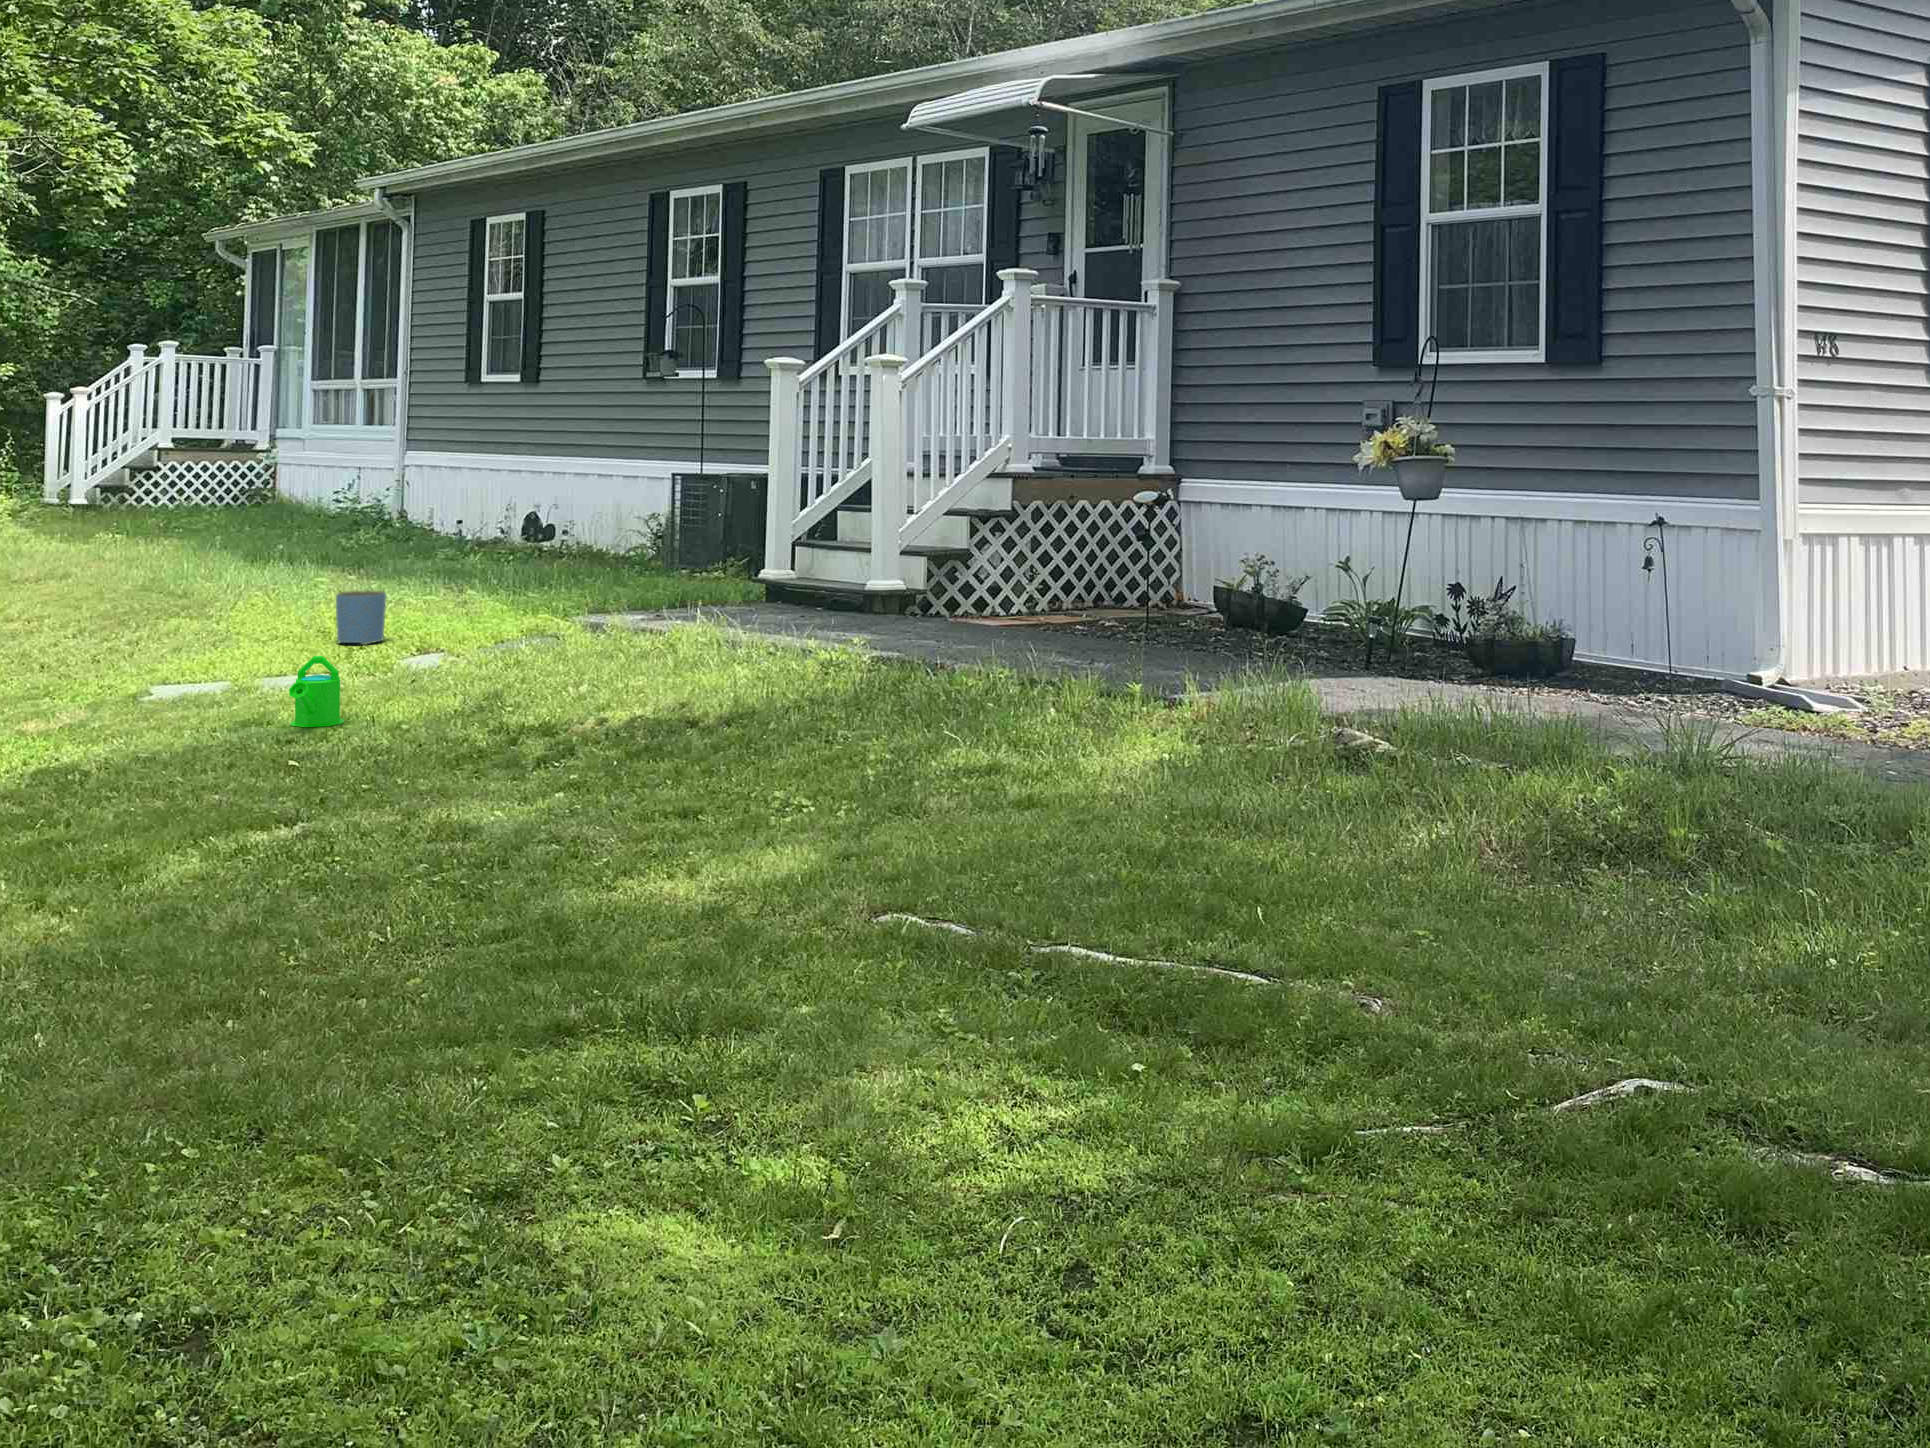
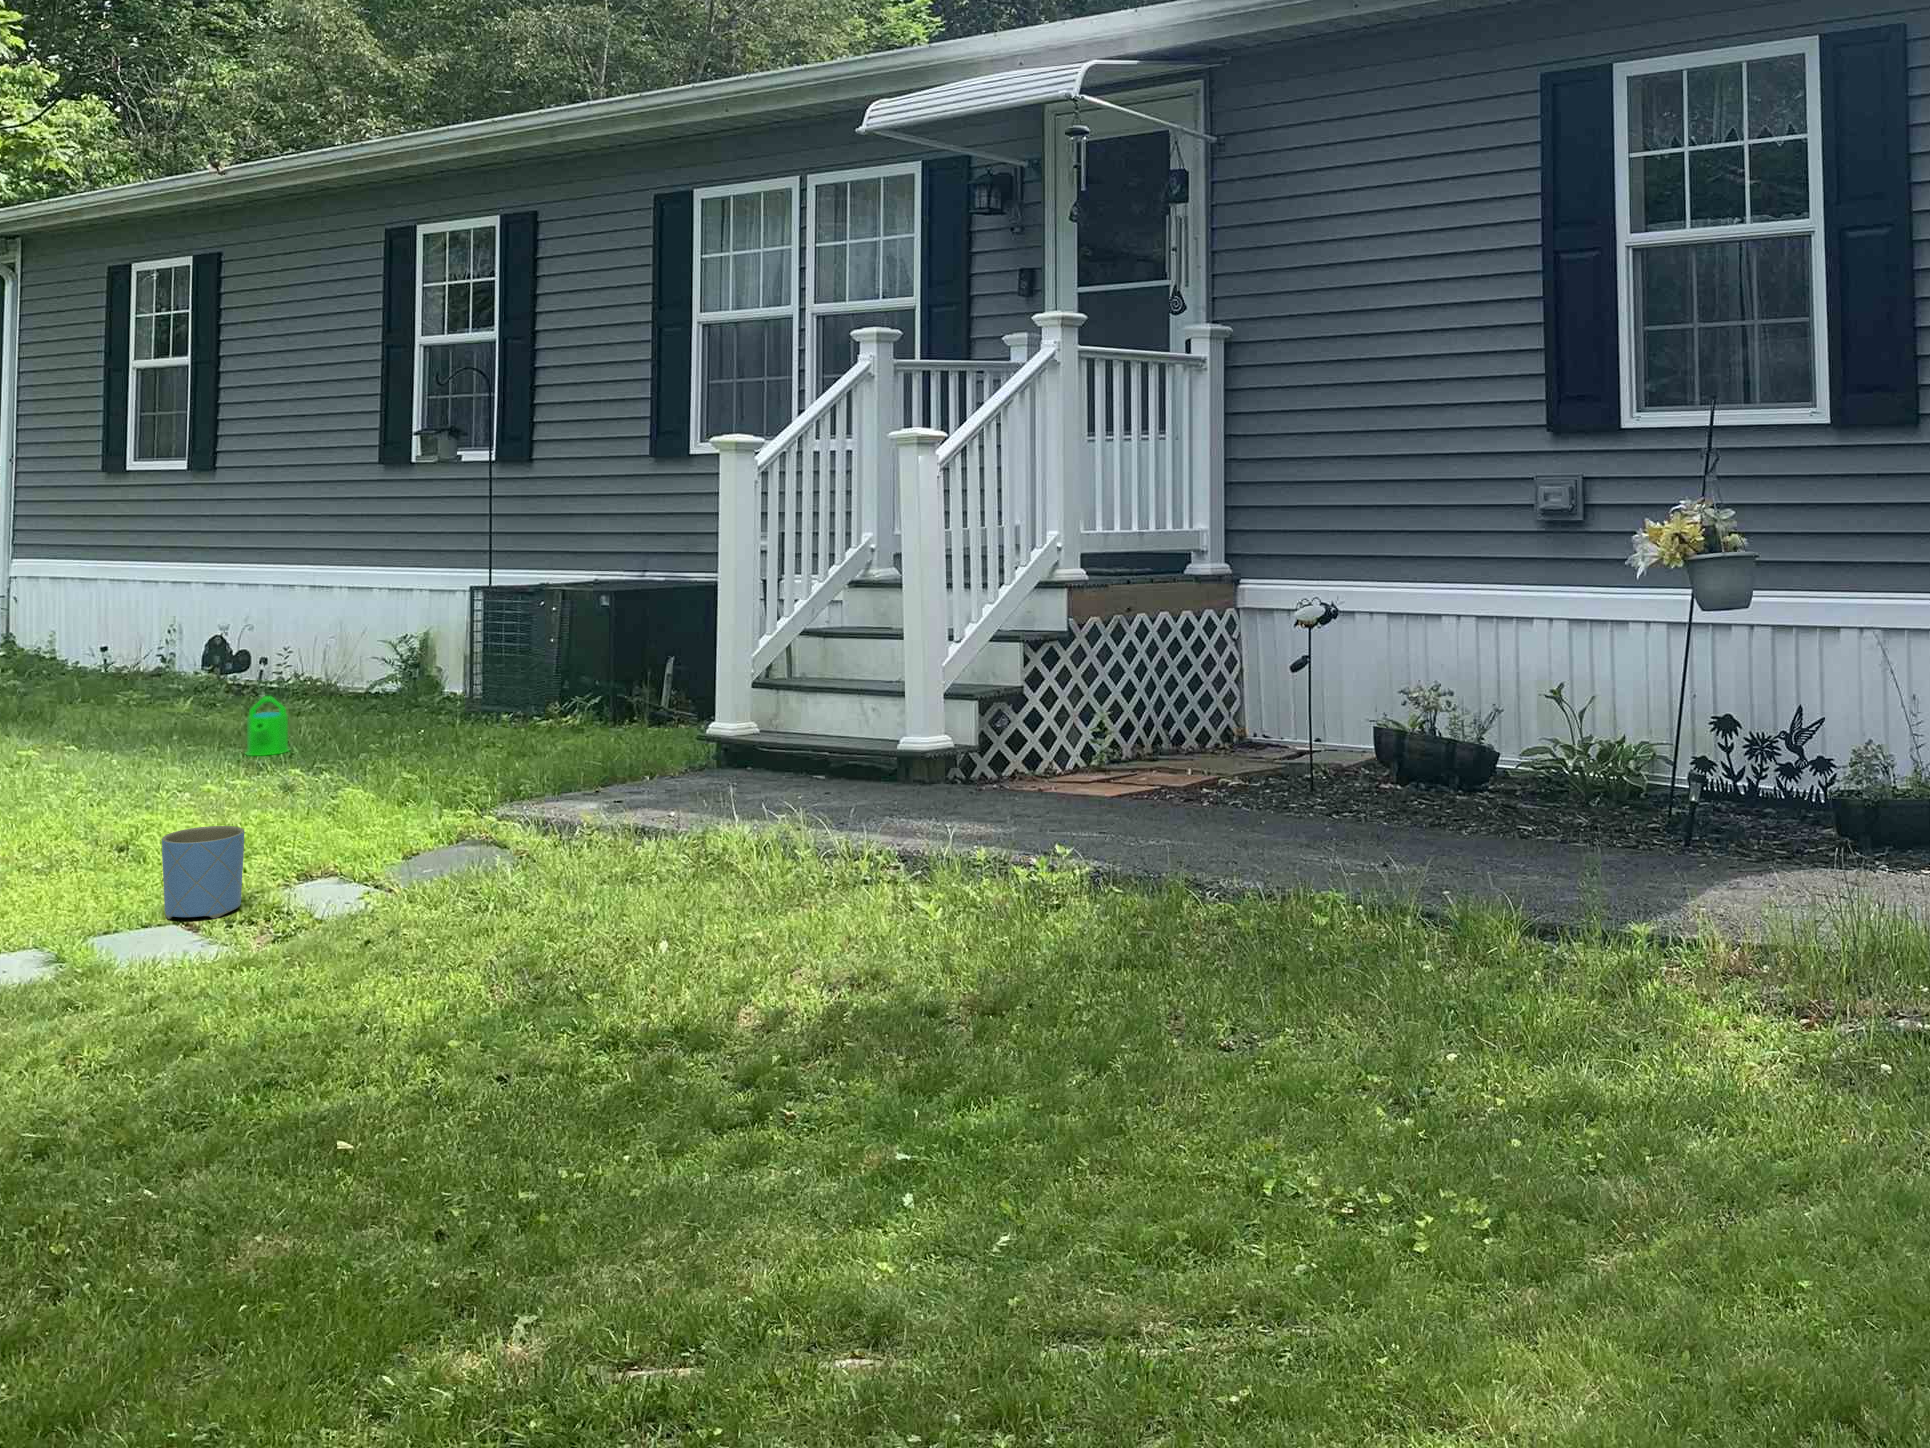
watering can: present [289,656,343,727] -> present [245,696,289,756]

